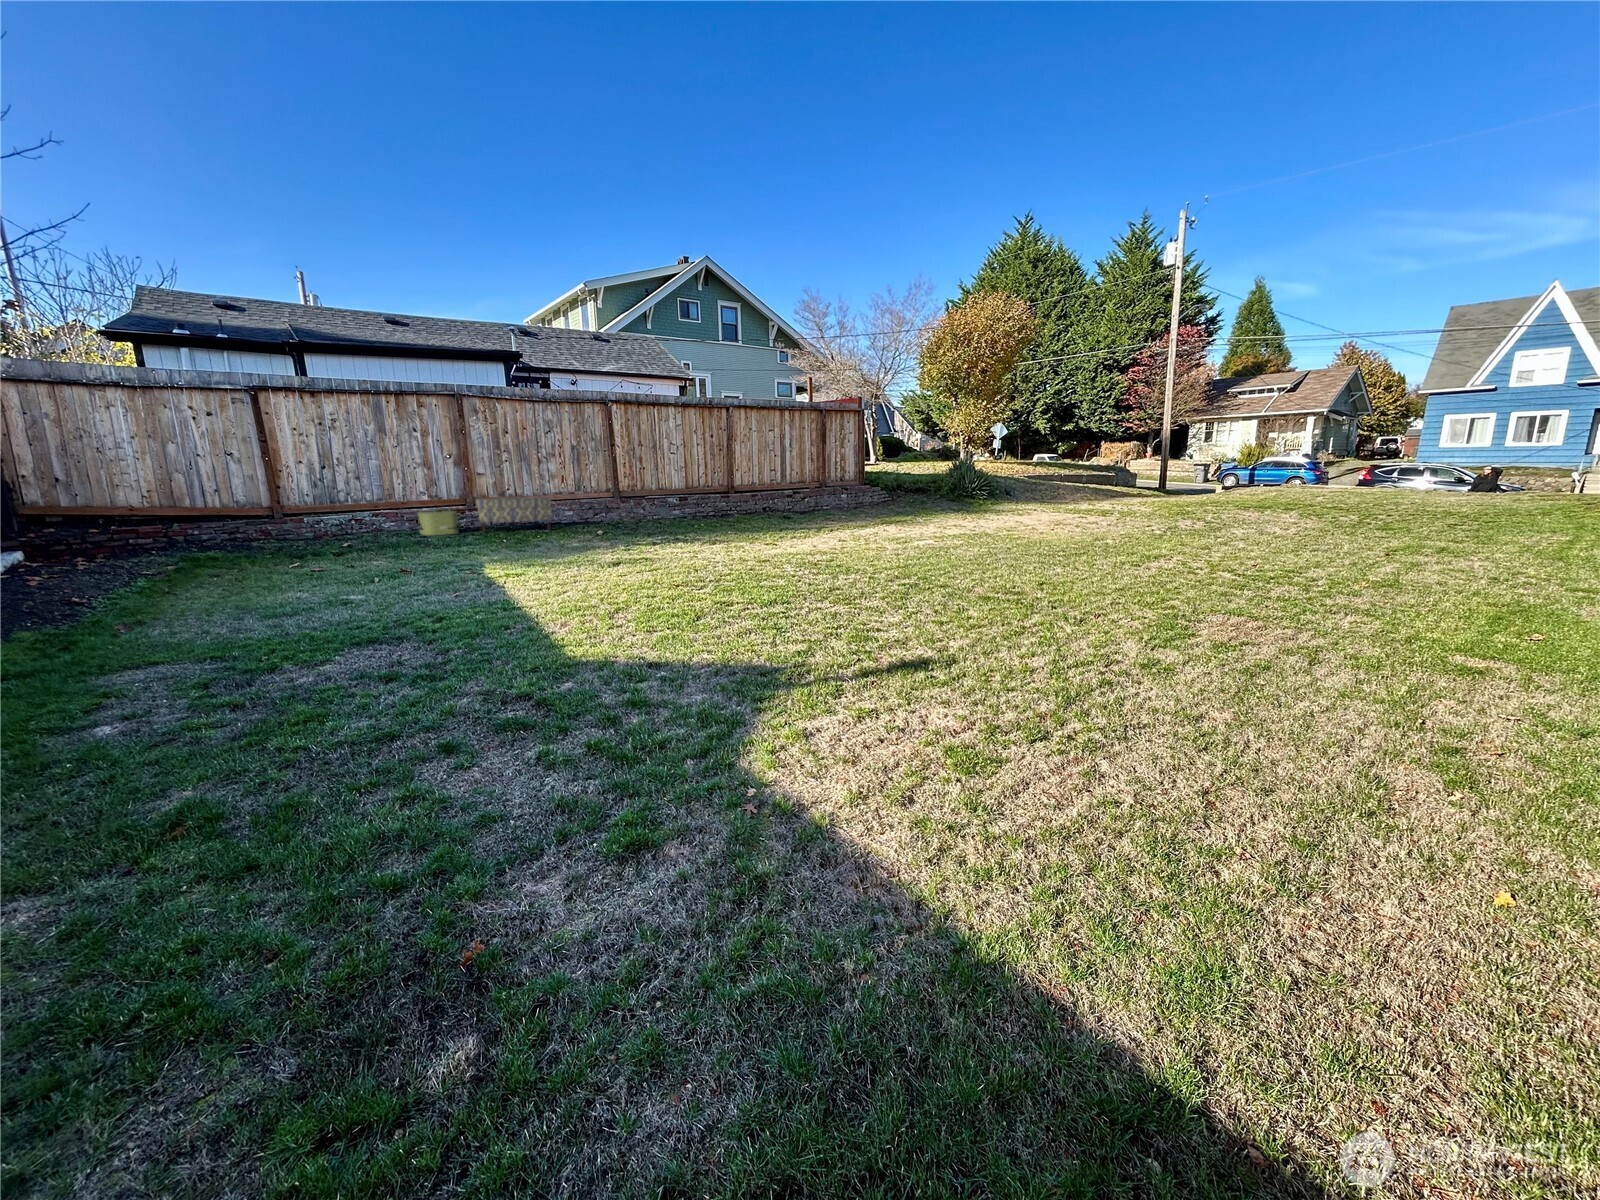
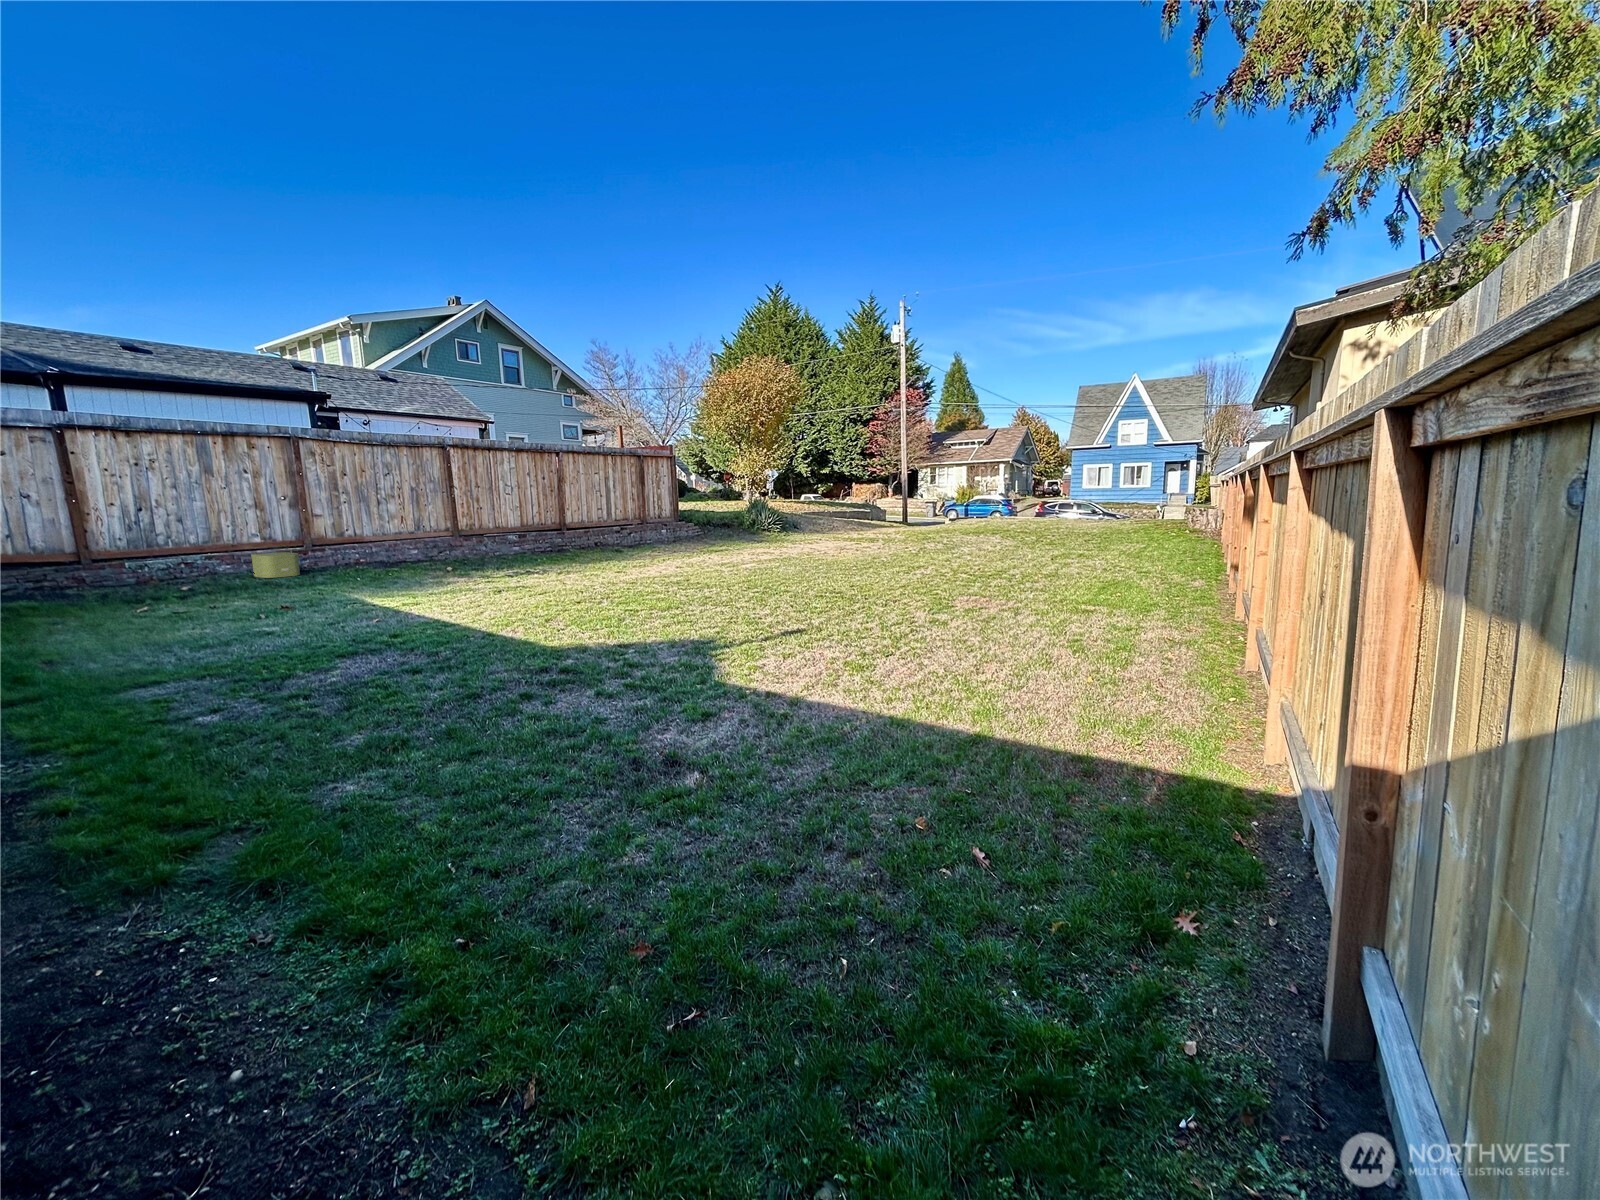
bench: present [476,497,552,533] -> none [311,536,398,574]

